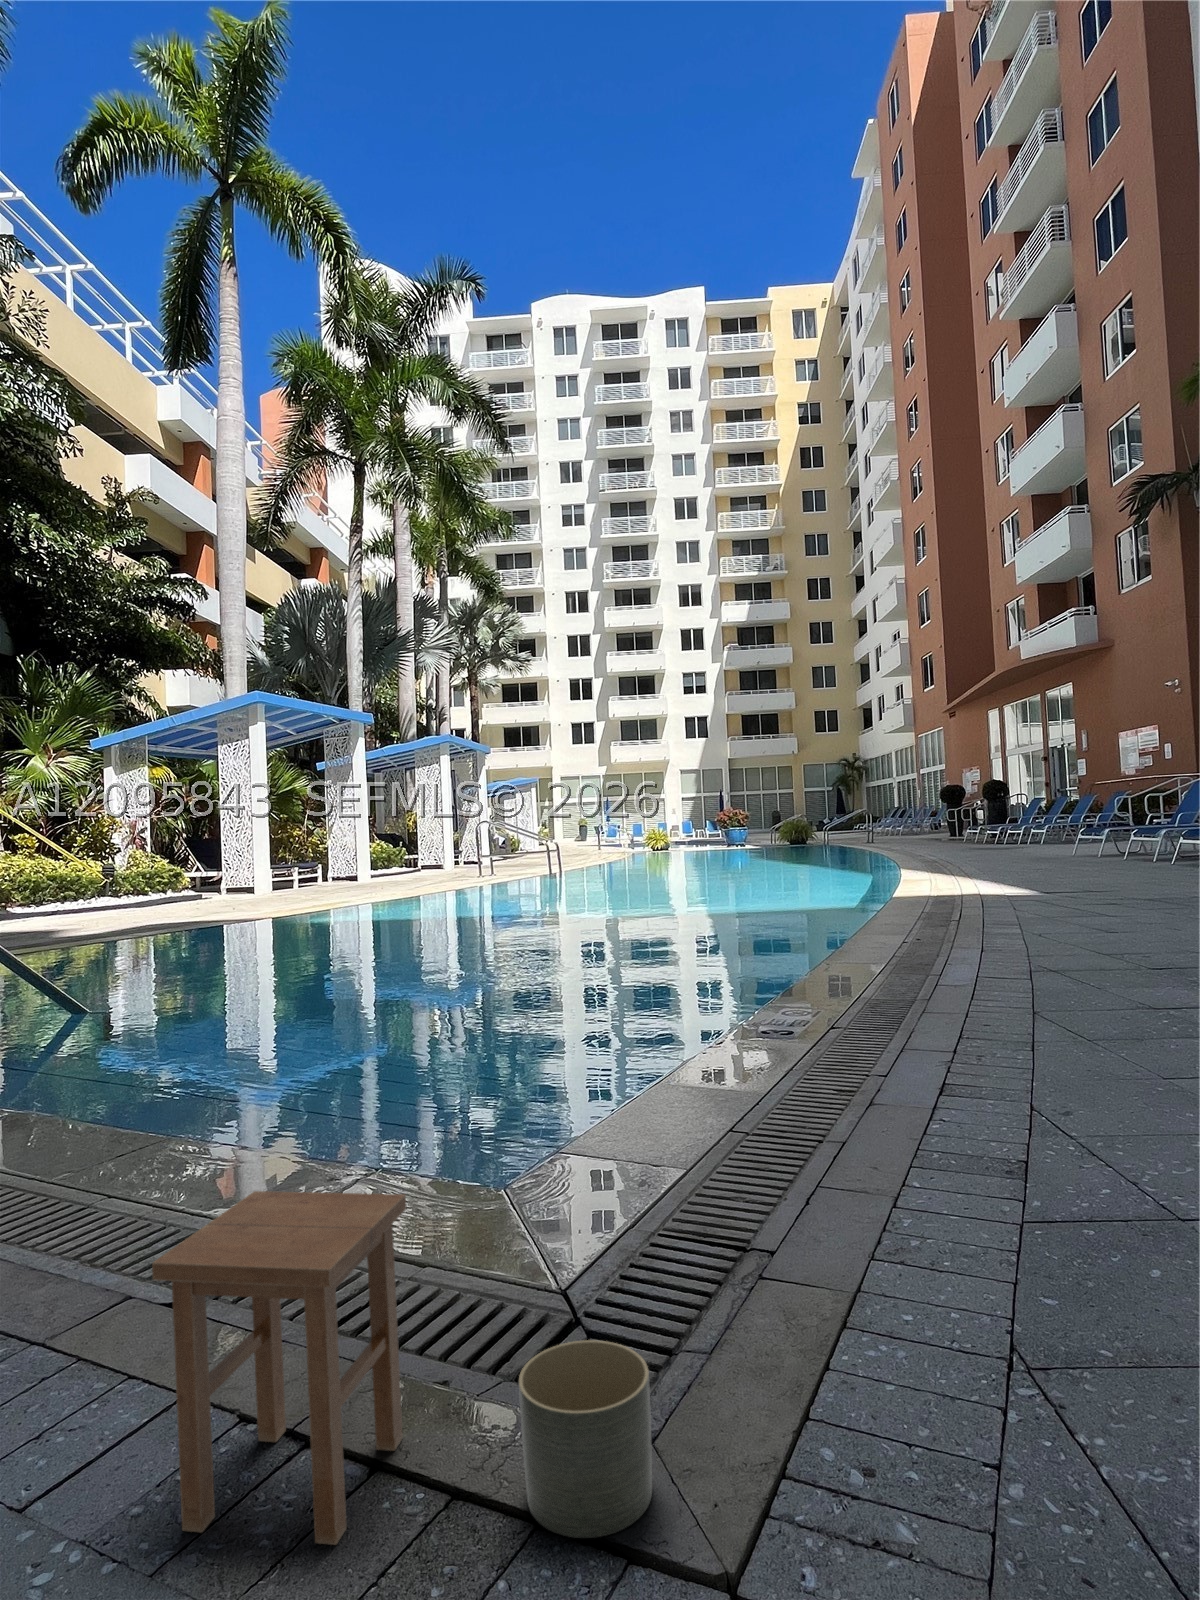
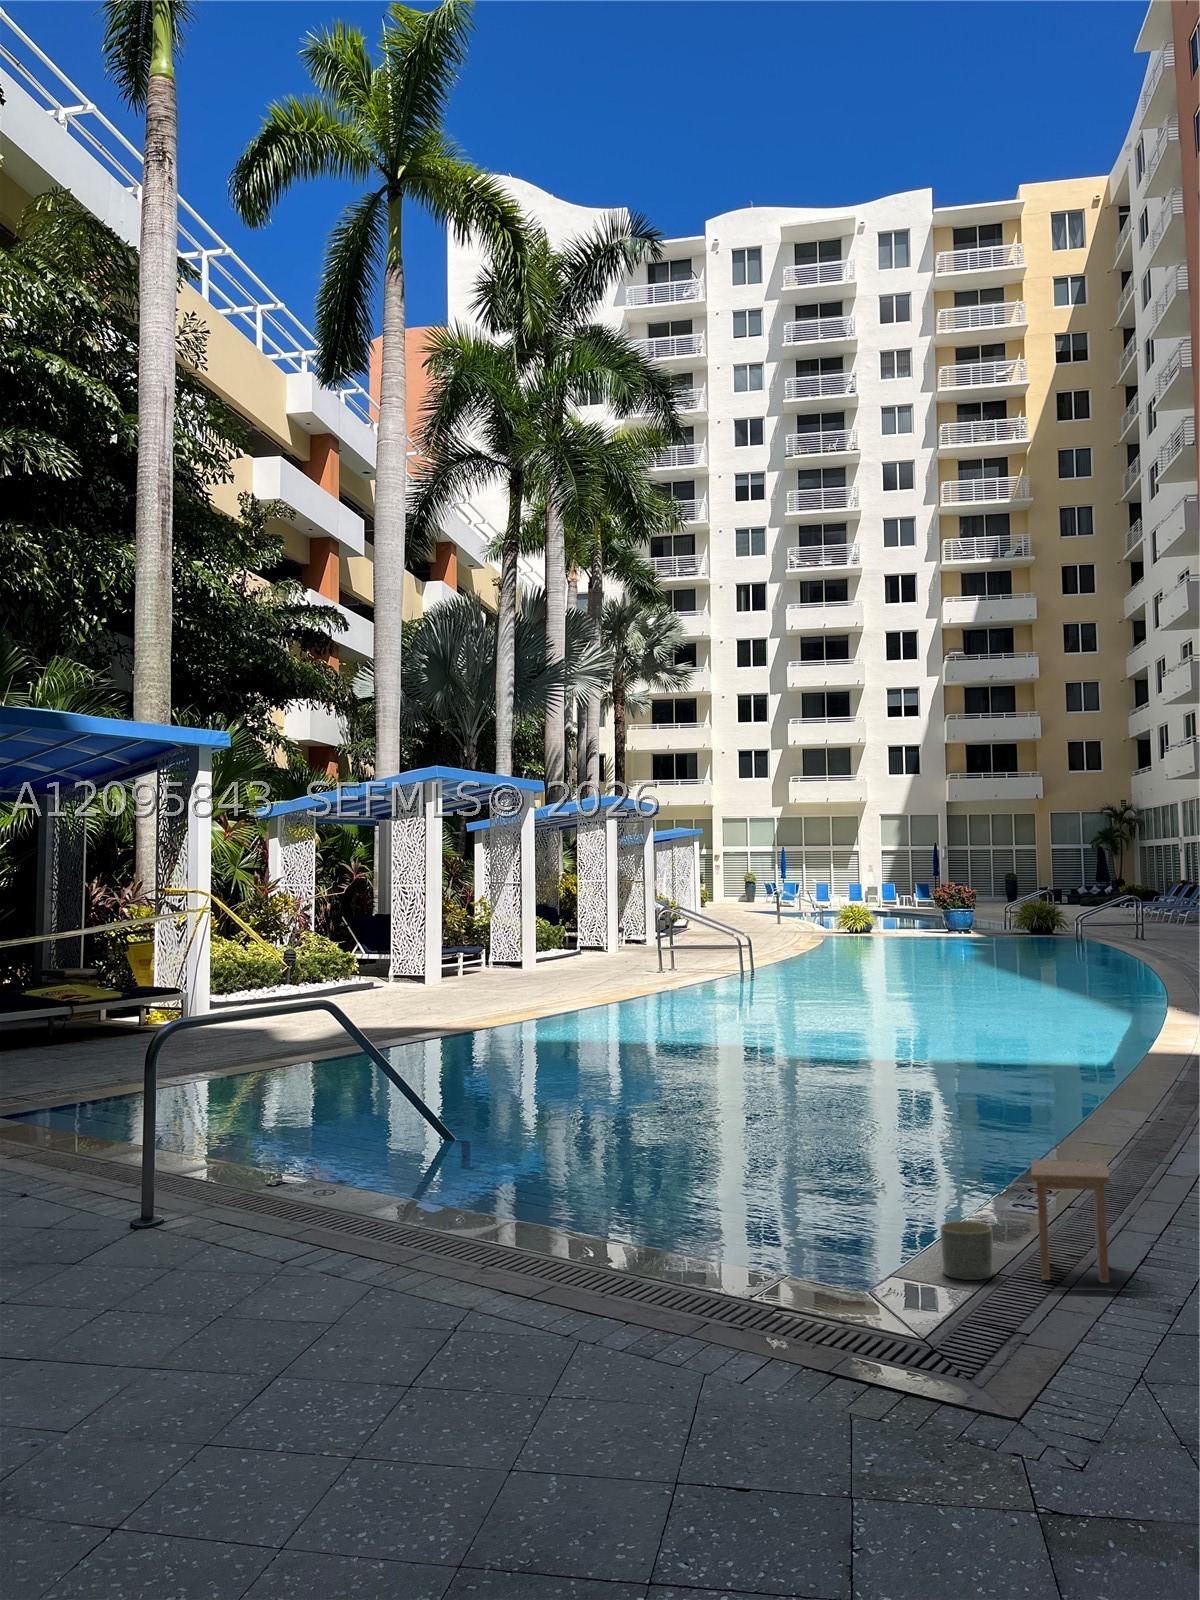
stool: present [152,1191,406,1545] -> present [1031,1160,1109,1283]

